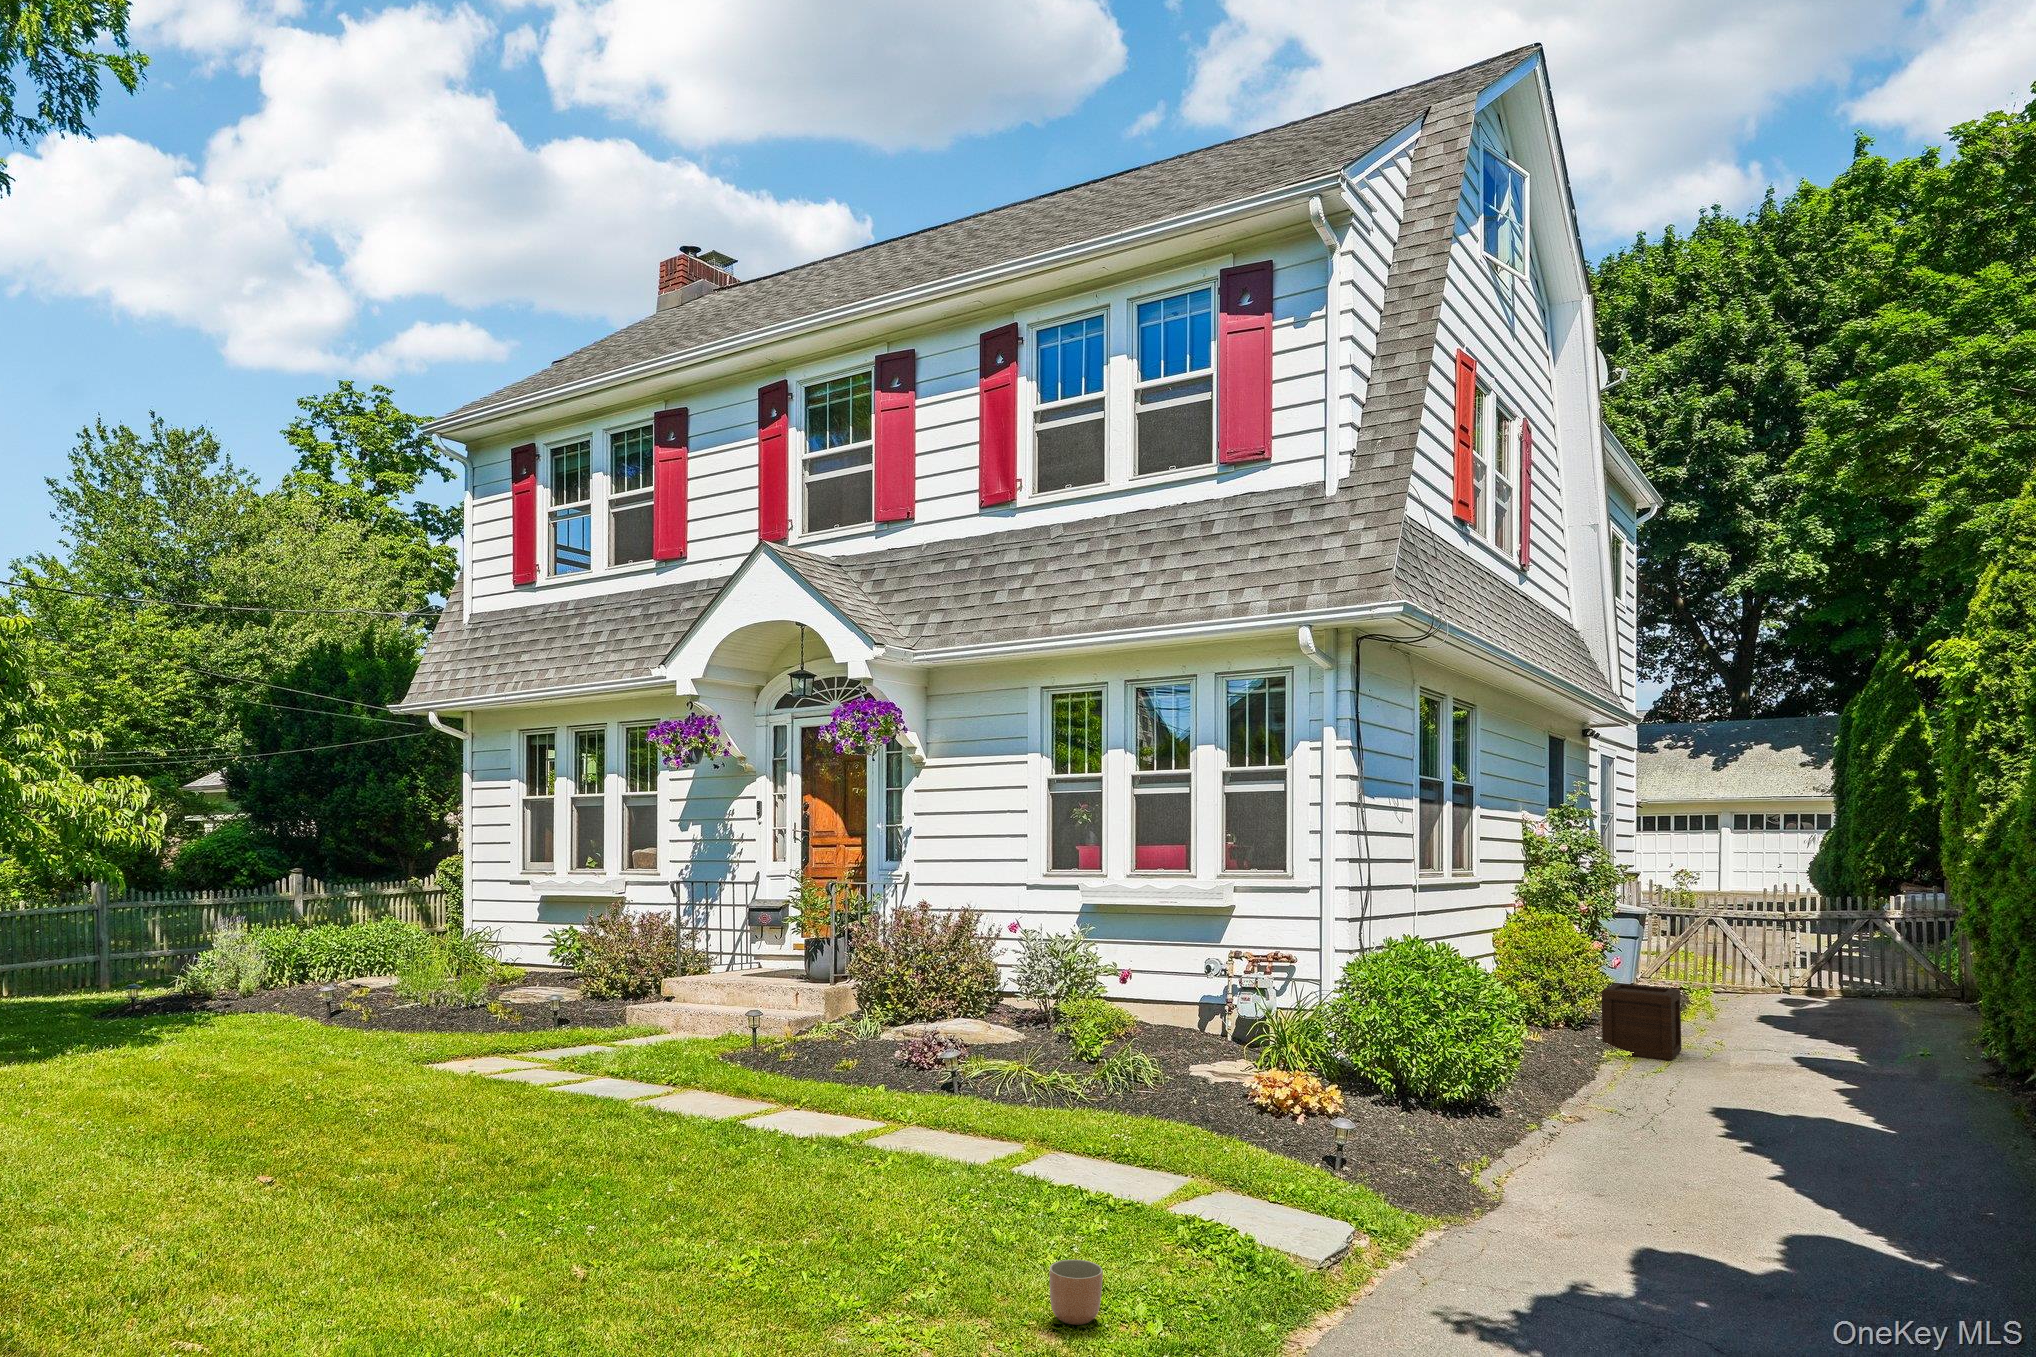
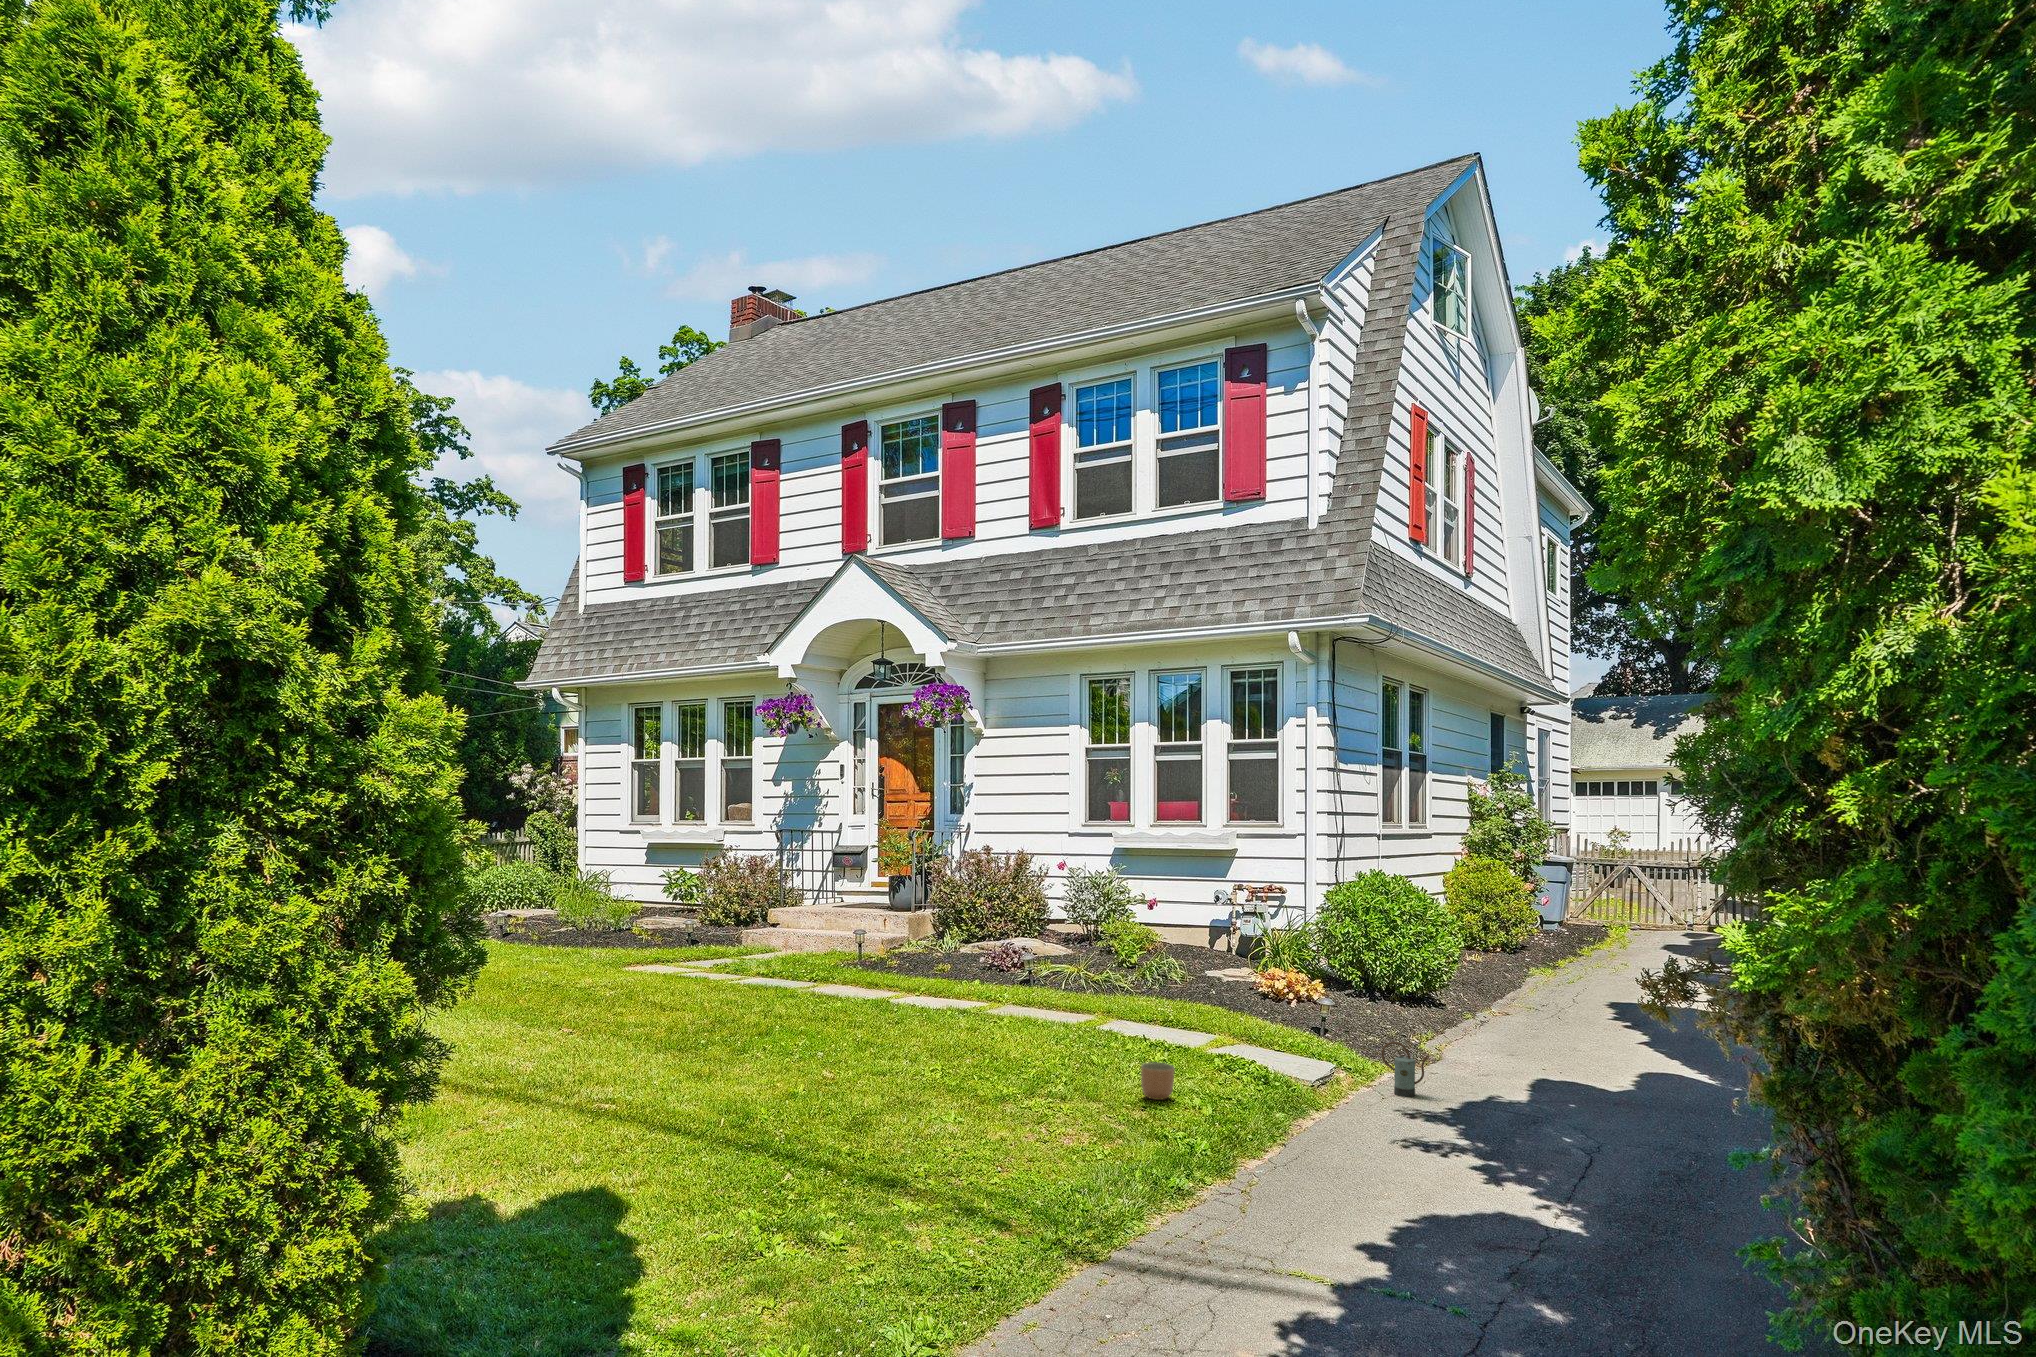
wooden crate: present [1602,983,1682,1061] -> none [1524,913,1587,973]
watering can: none [1427,1208,1499,1294] -> present [1382,1042,1429,1097]

